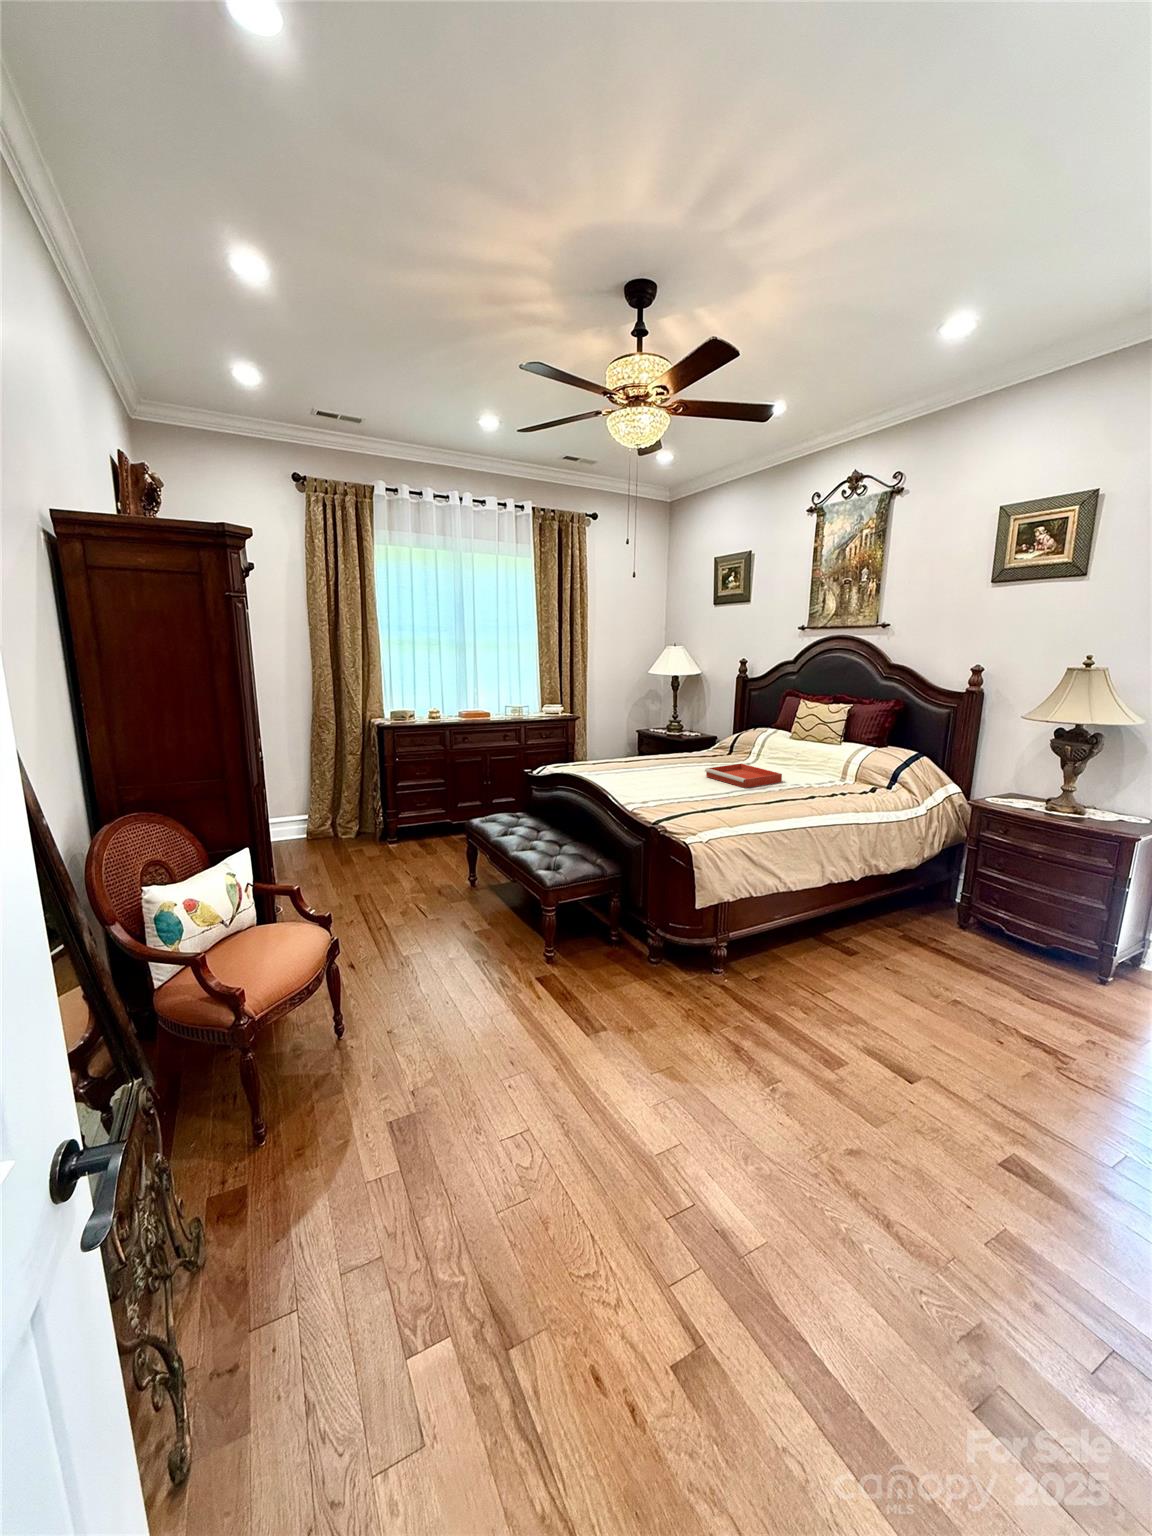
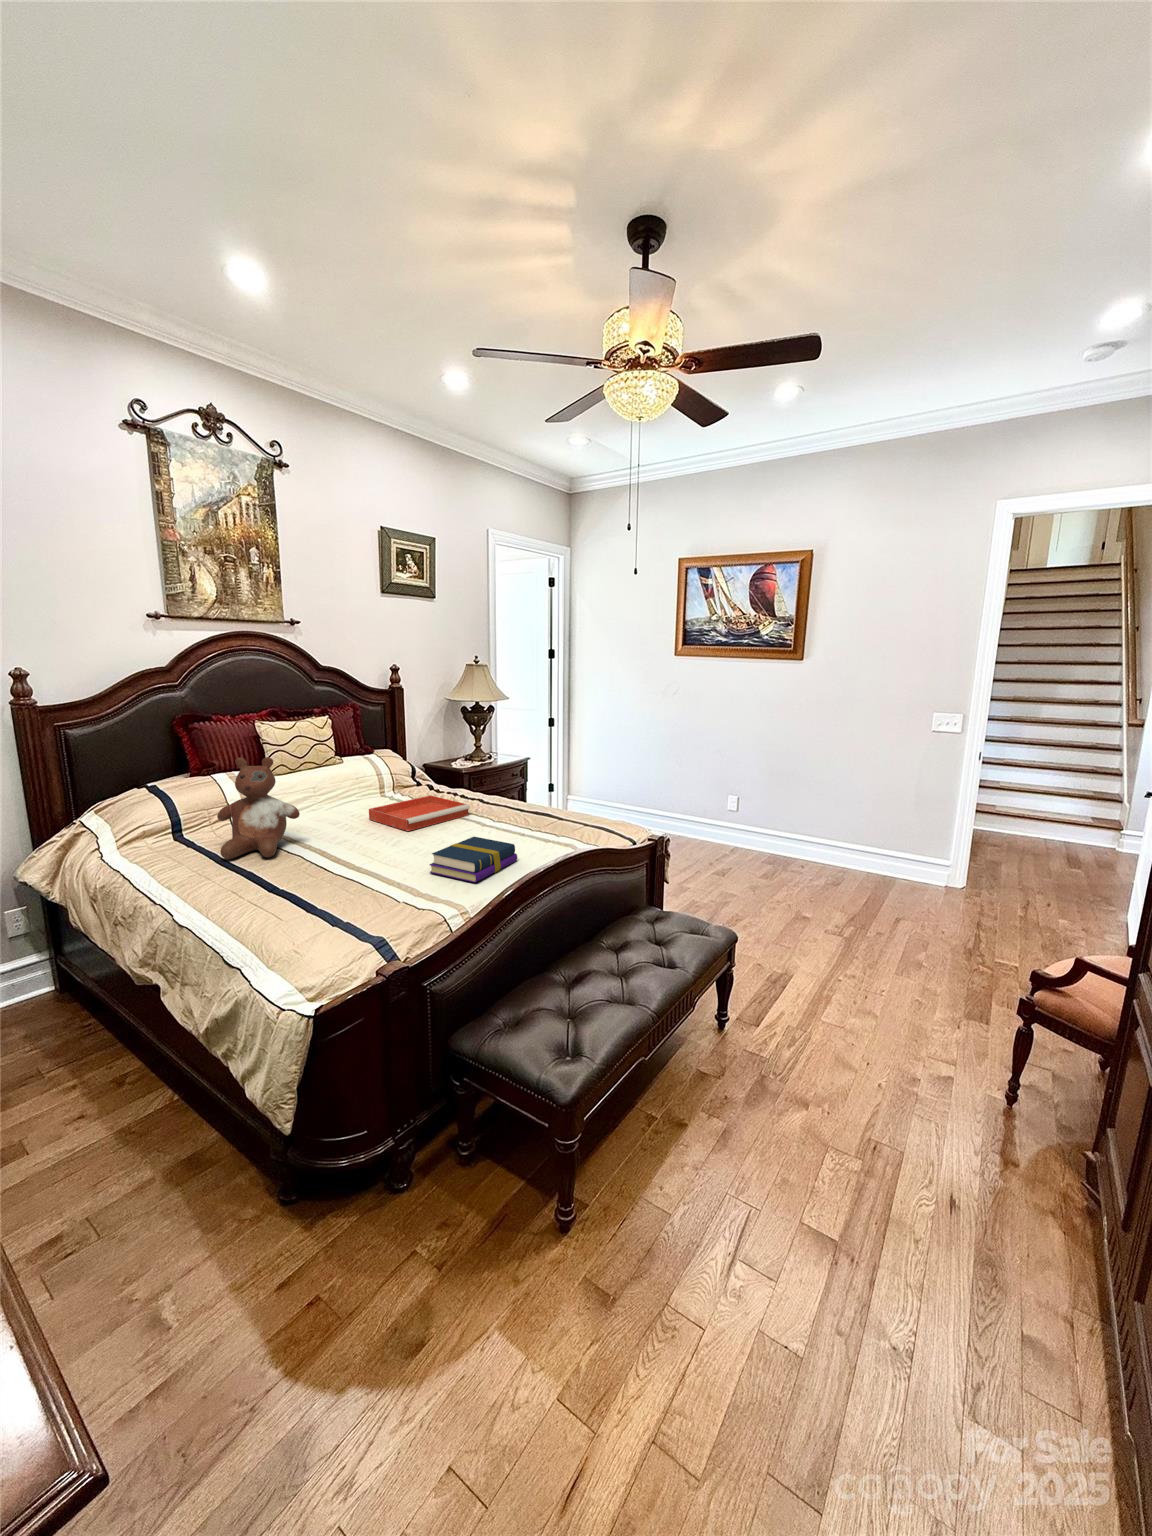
stuffed bear: none [669,709,704,760] -> present [217,757,300,859]
book: none [597,767,651,791] -> present [430,837,517,882]

